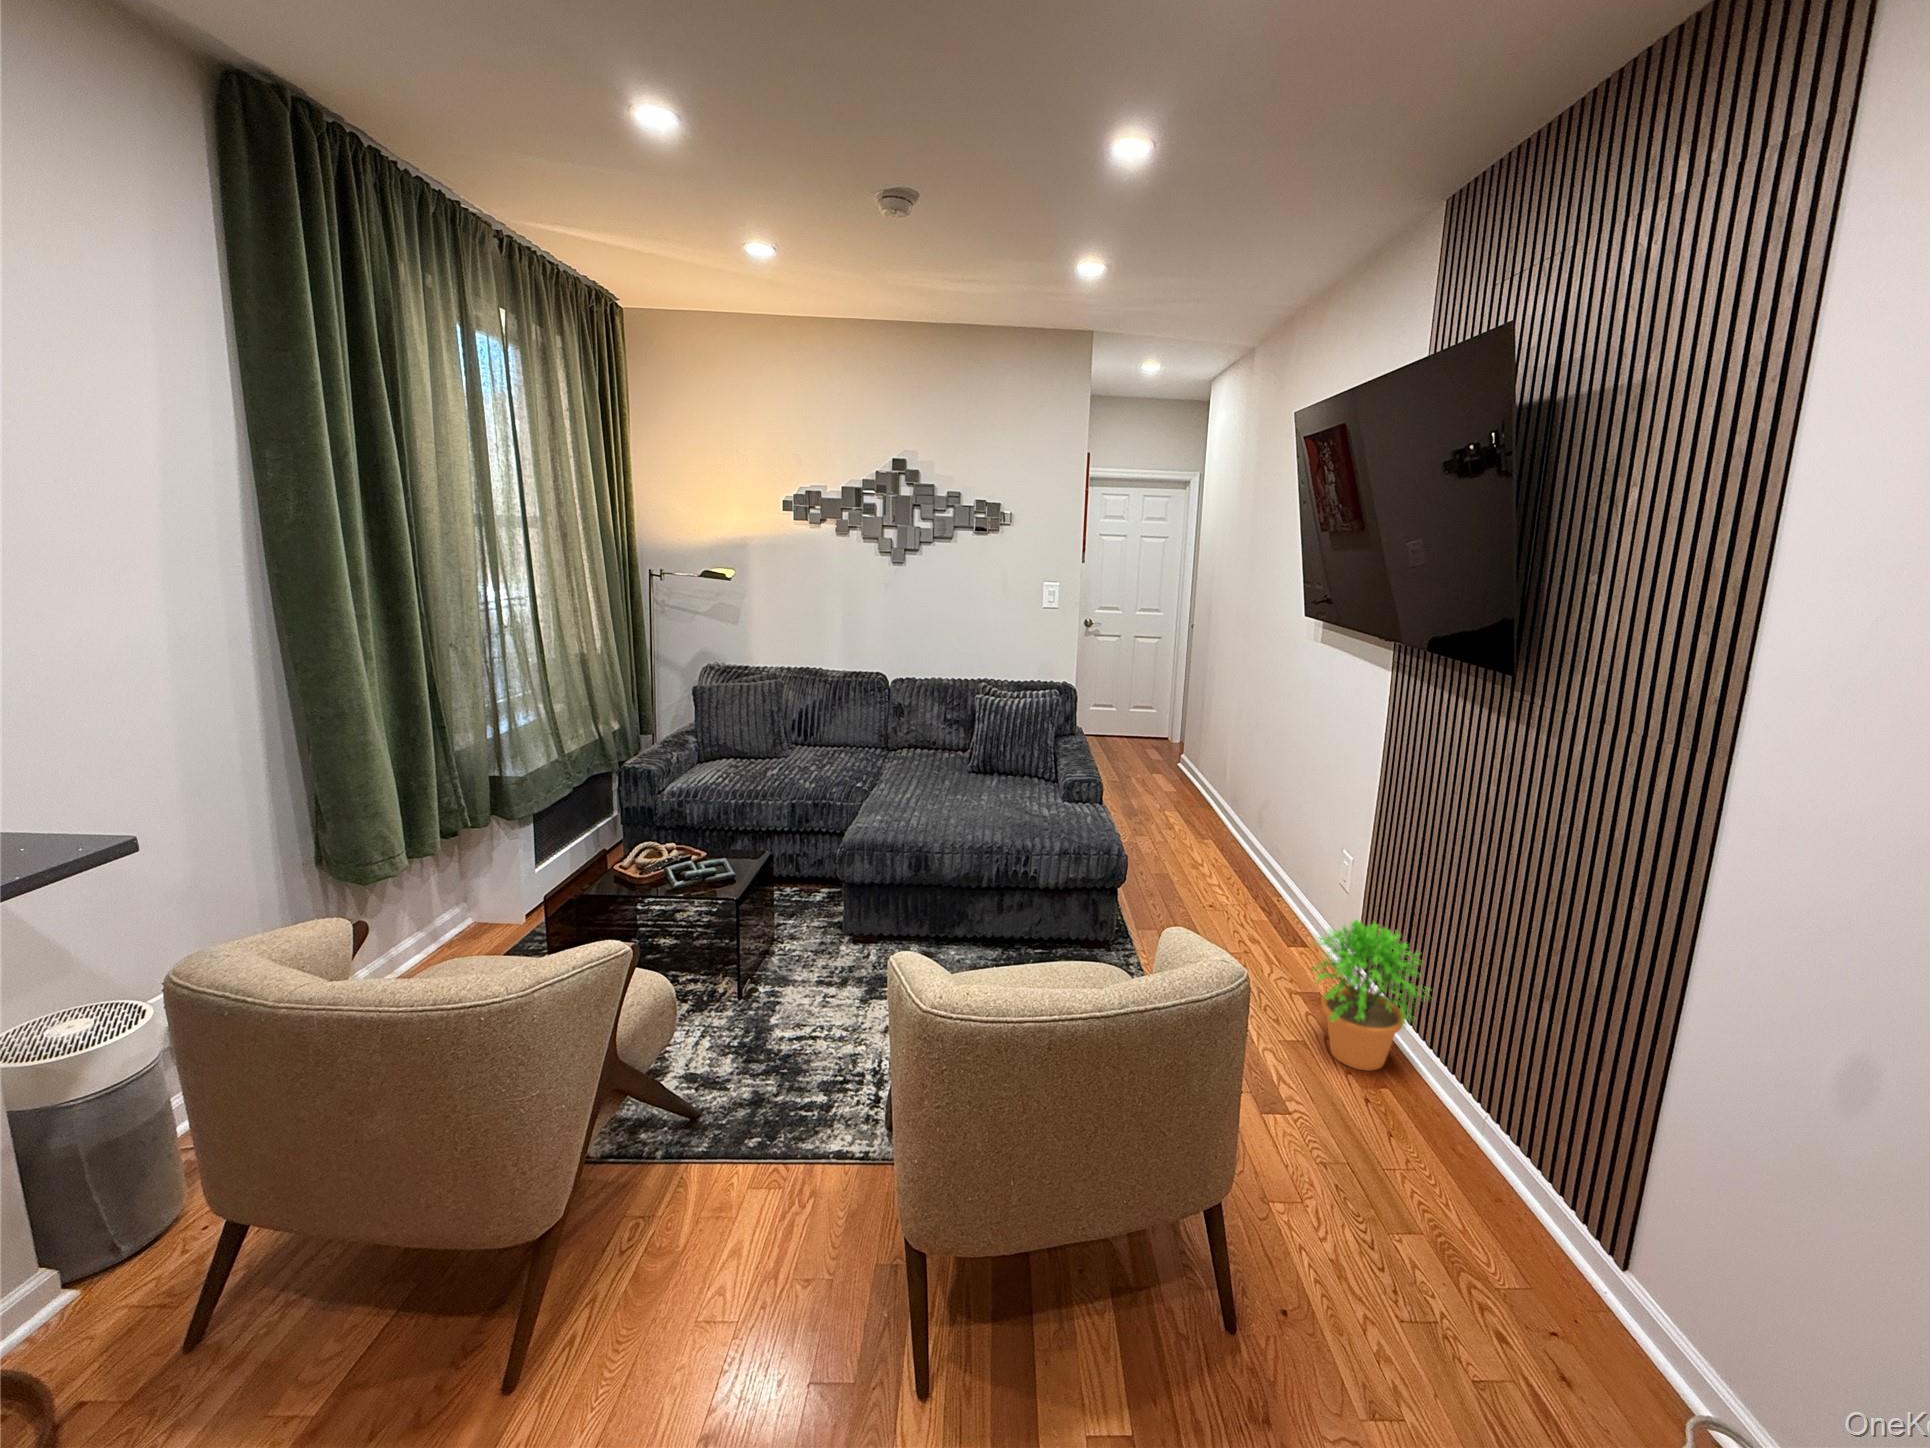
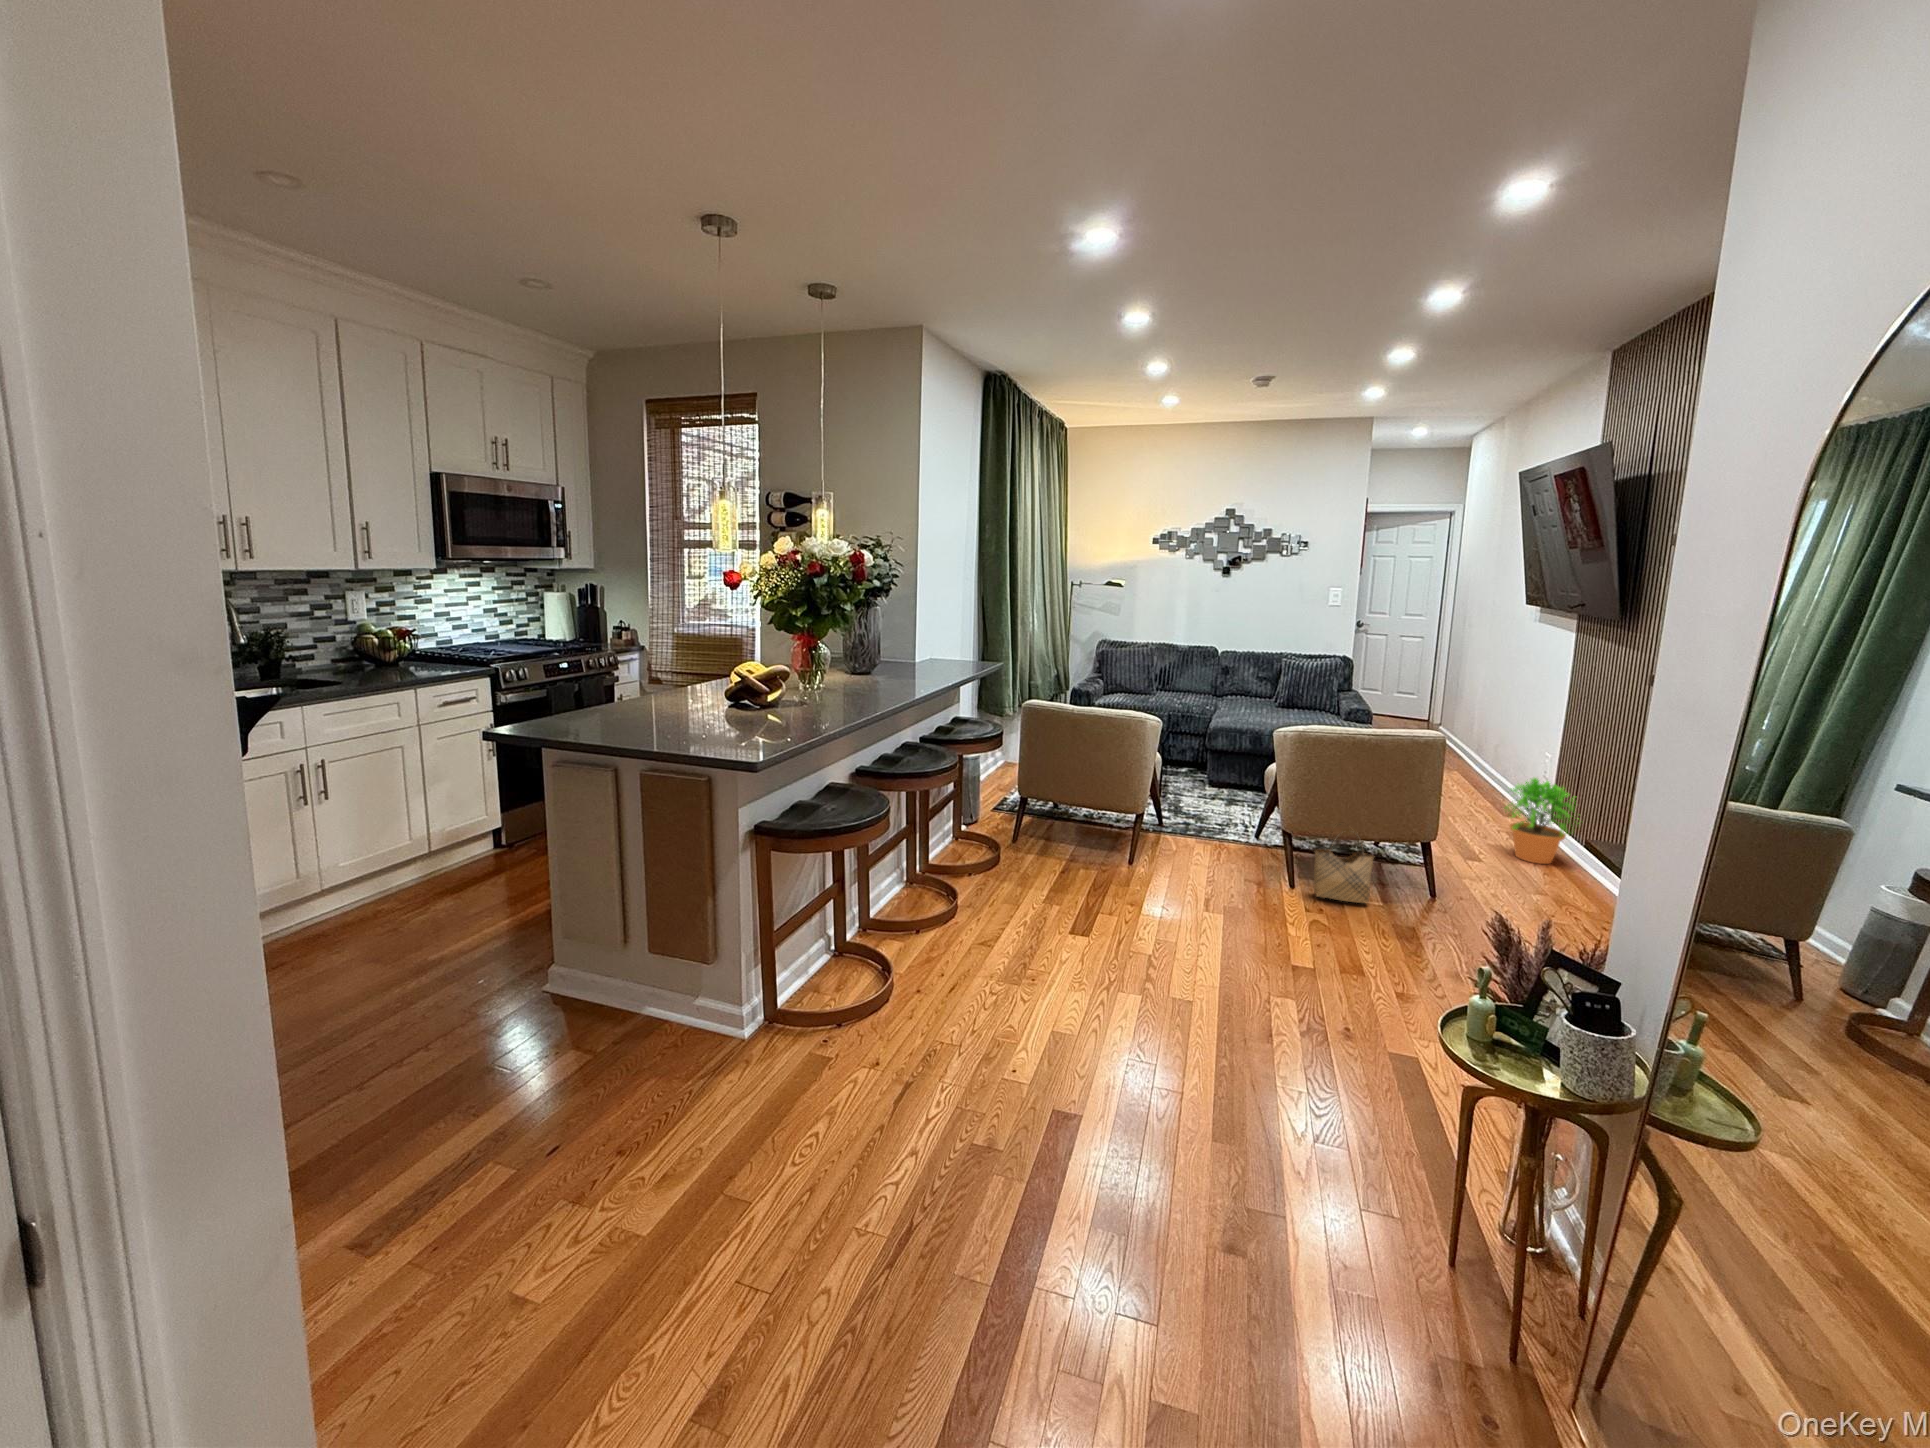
woven basket: none [987,1177,1121,1392] -> present [1314,824,1374,903]

